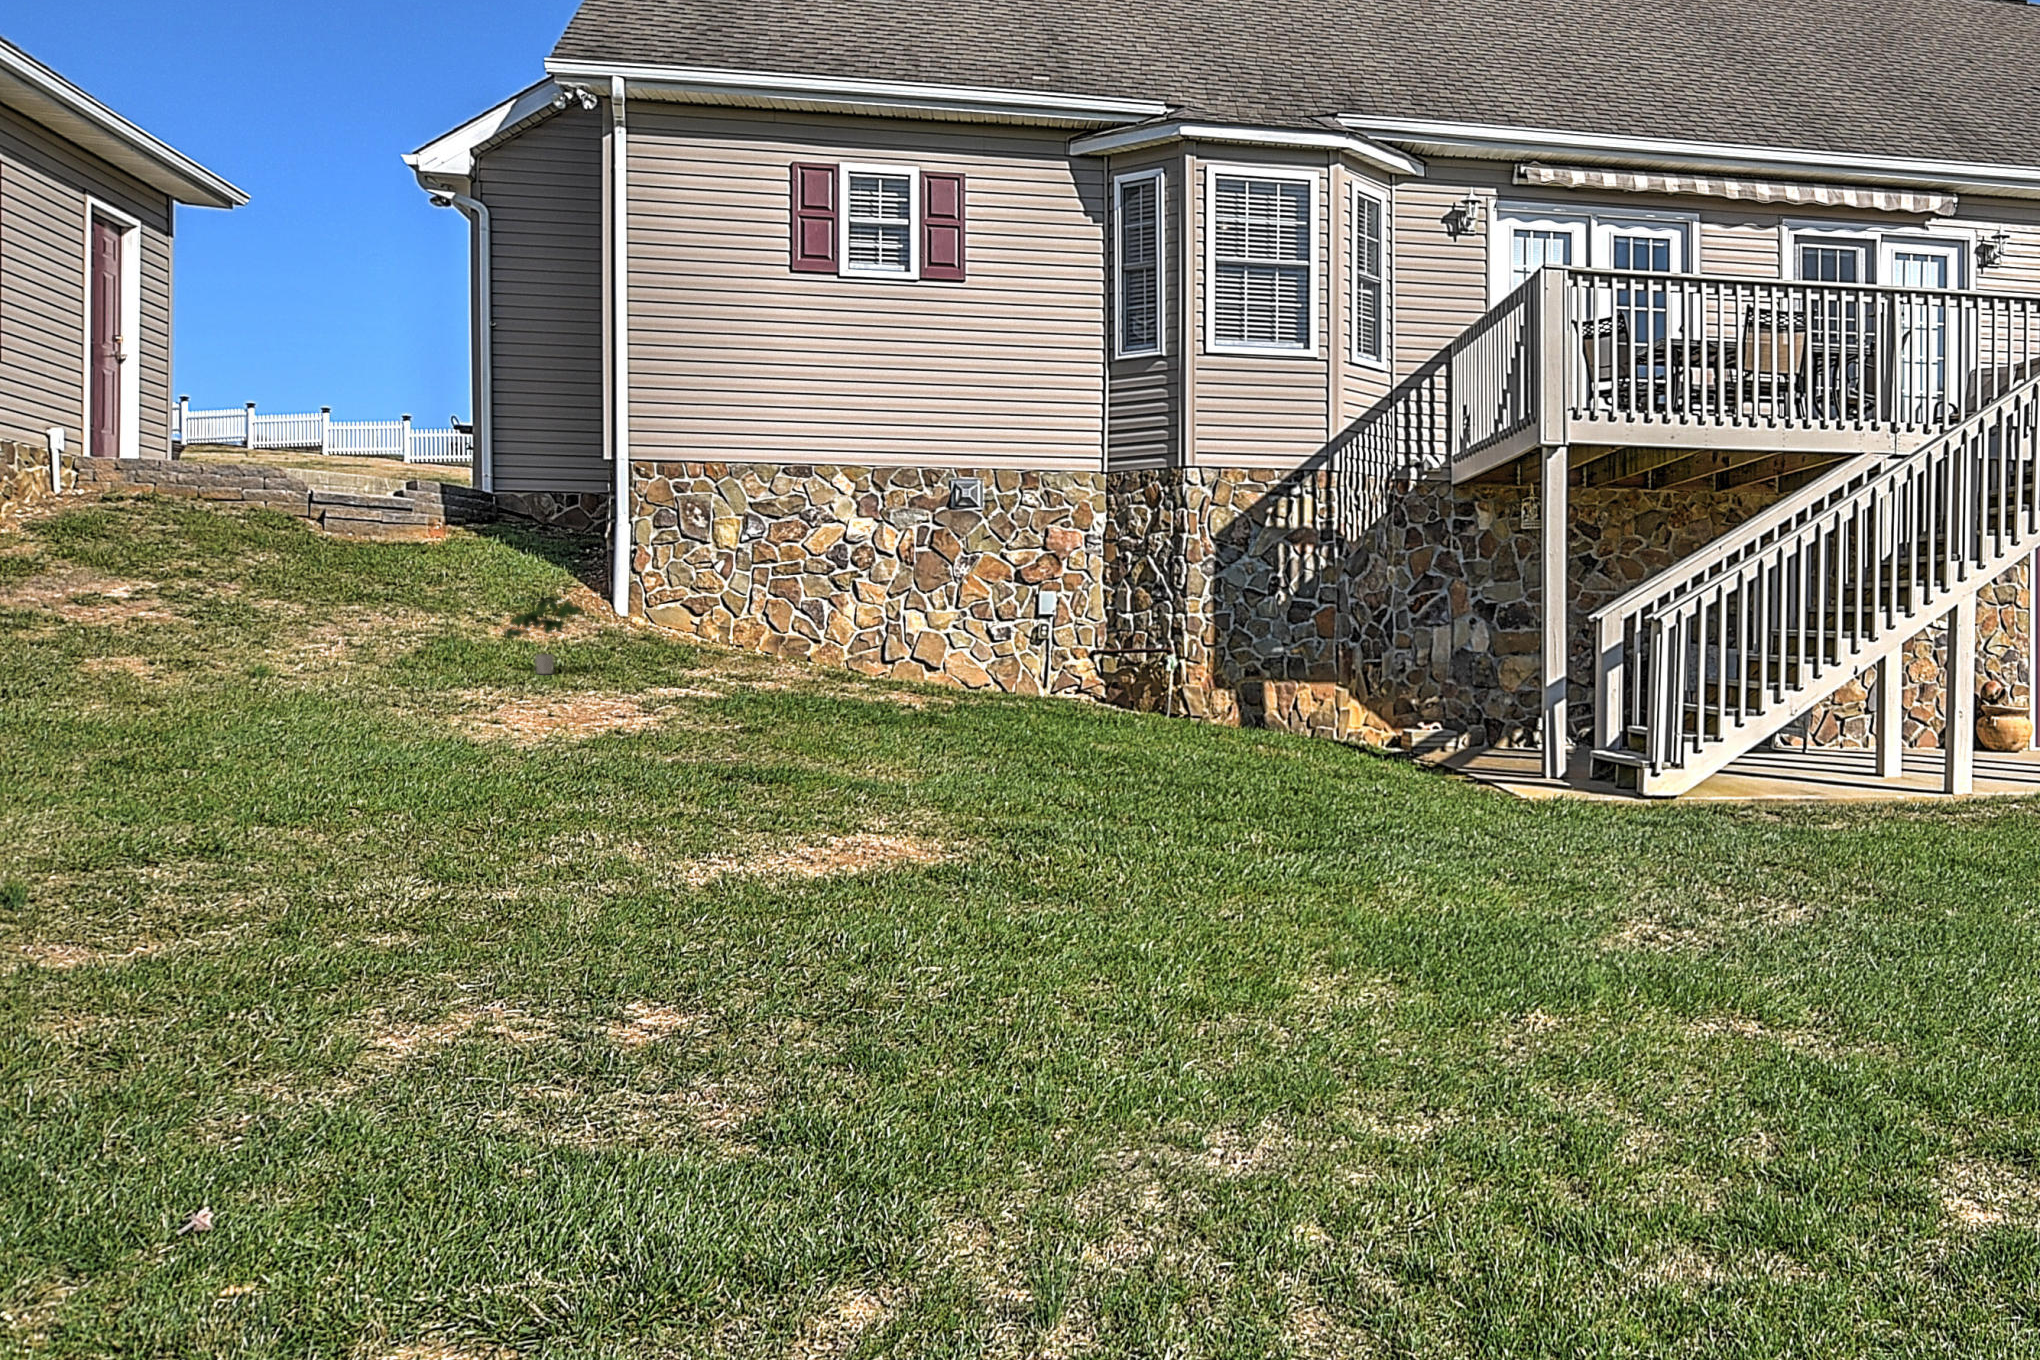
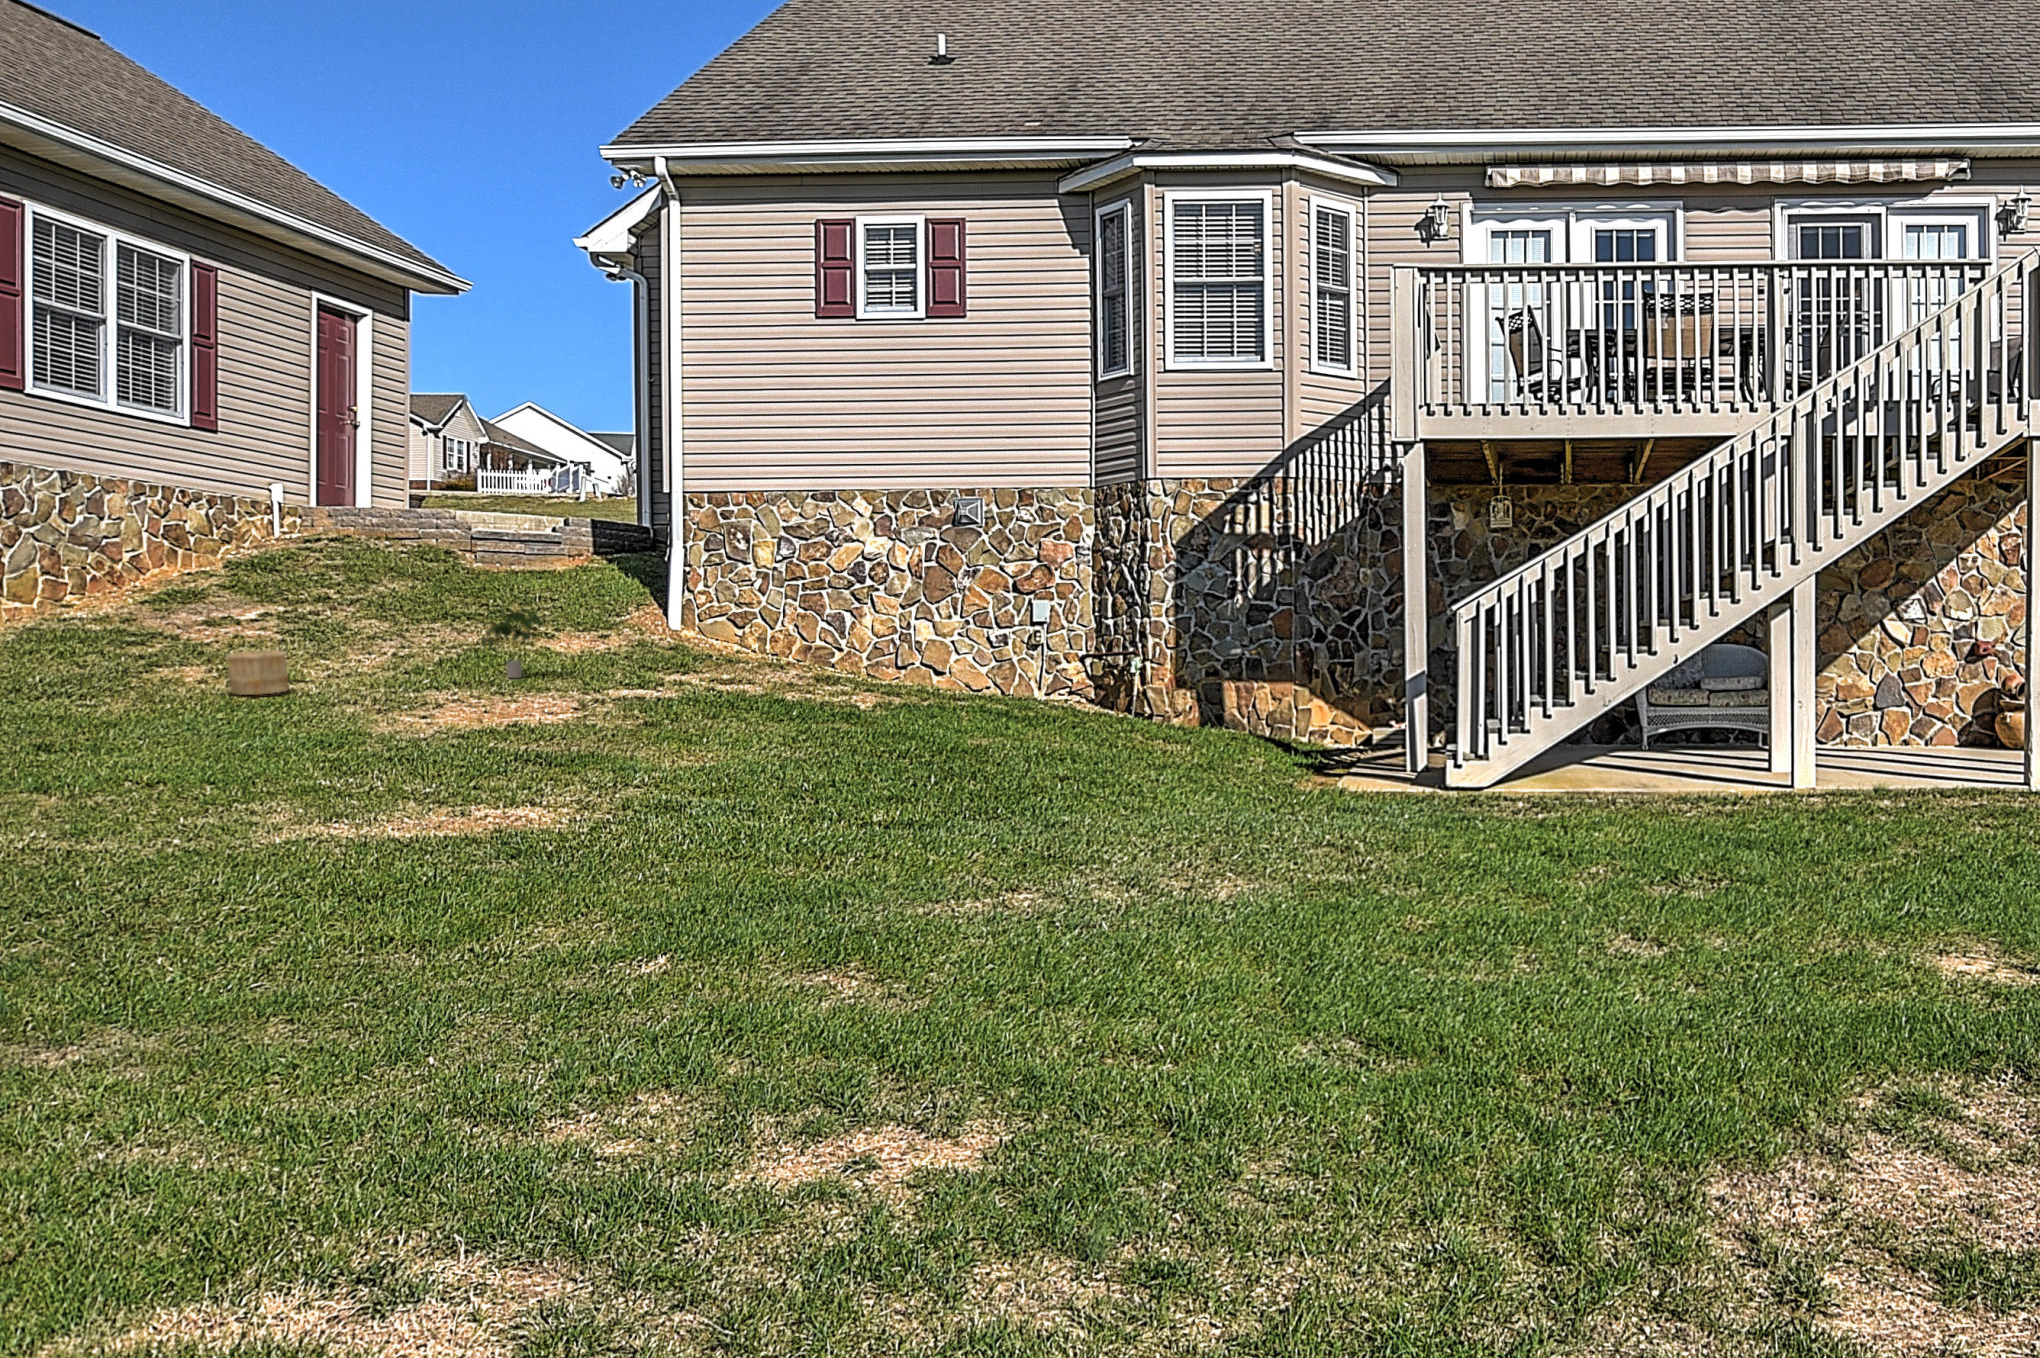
wooden bucket: none [245,643,318,696] -> present [226,650,288,695]

